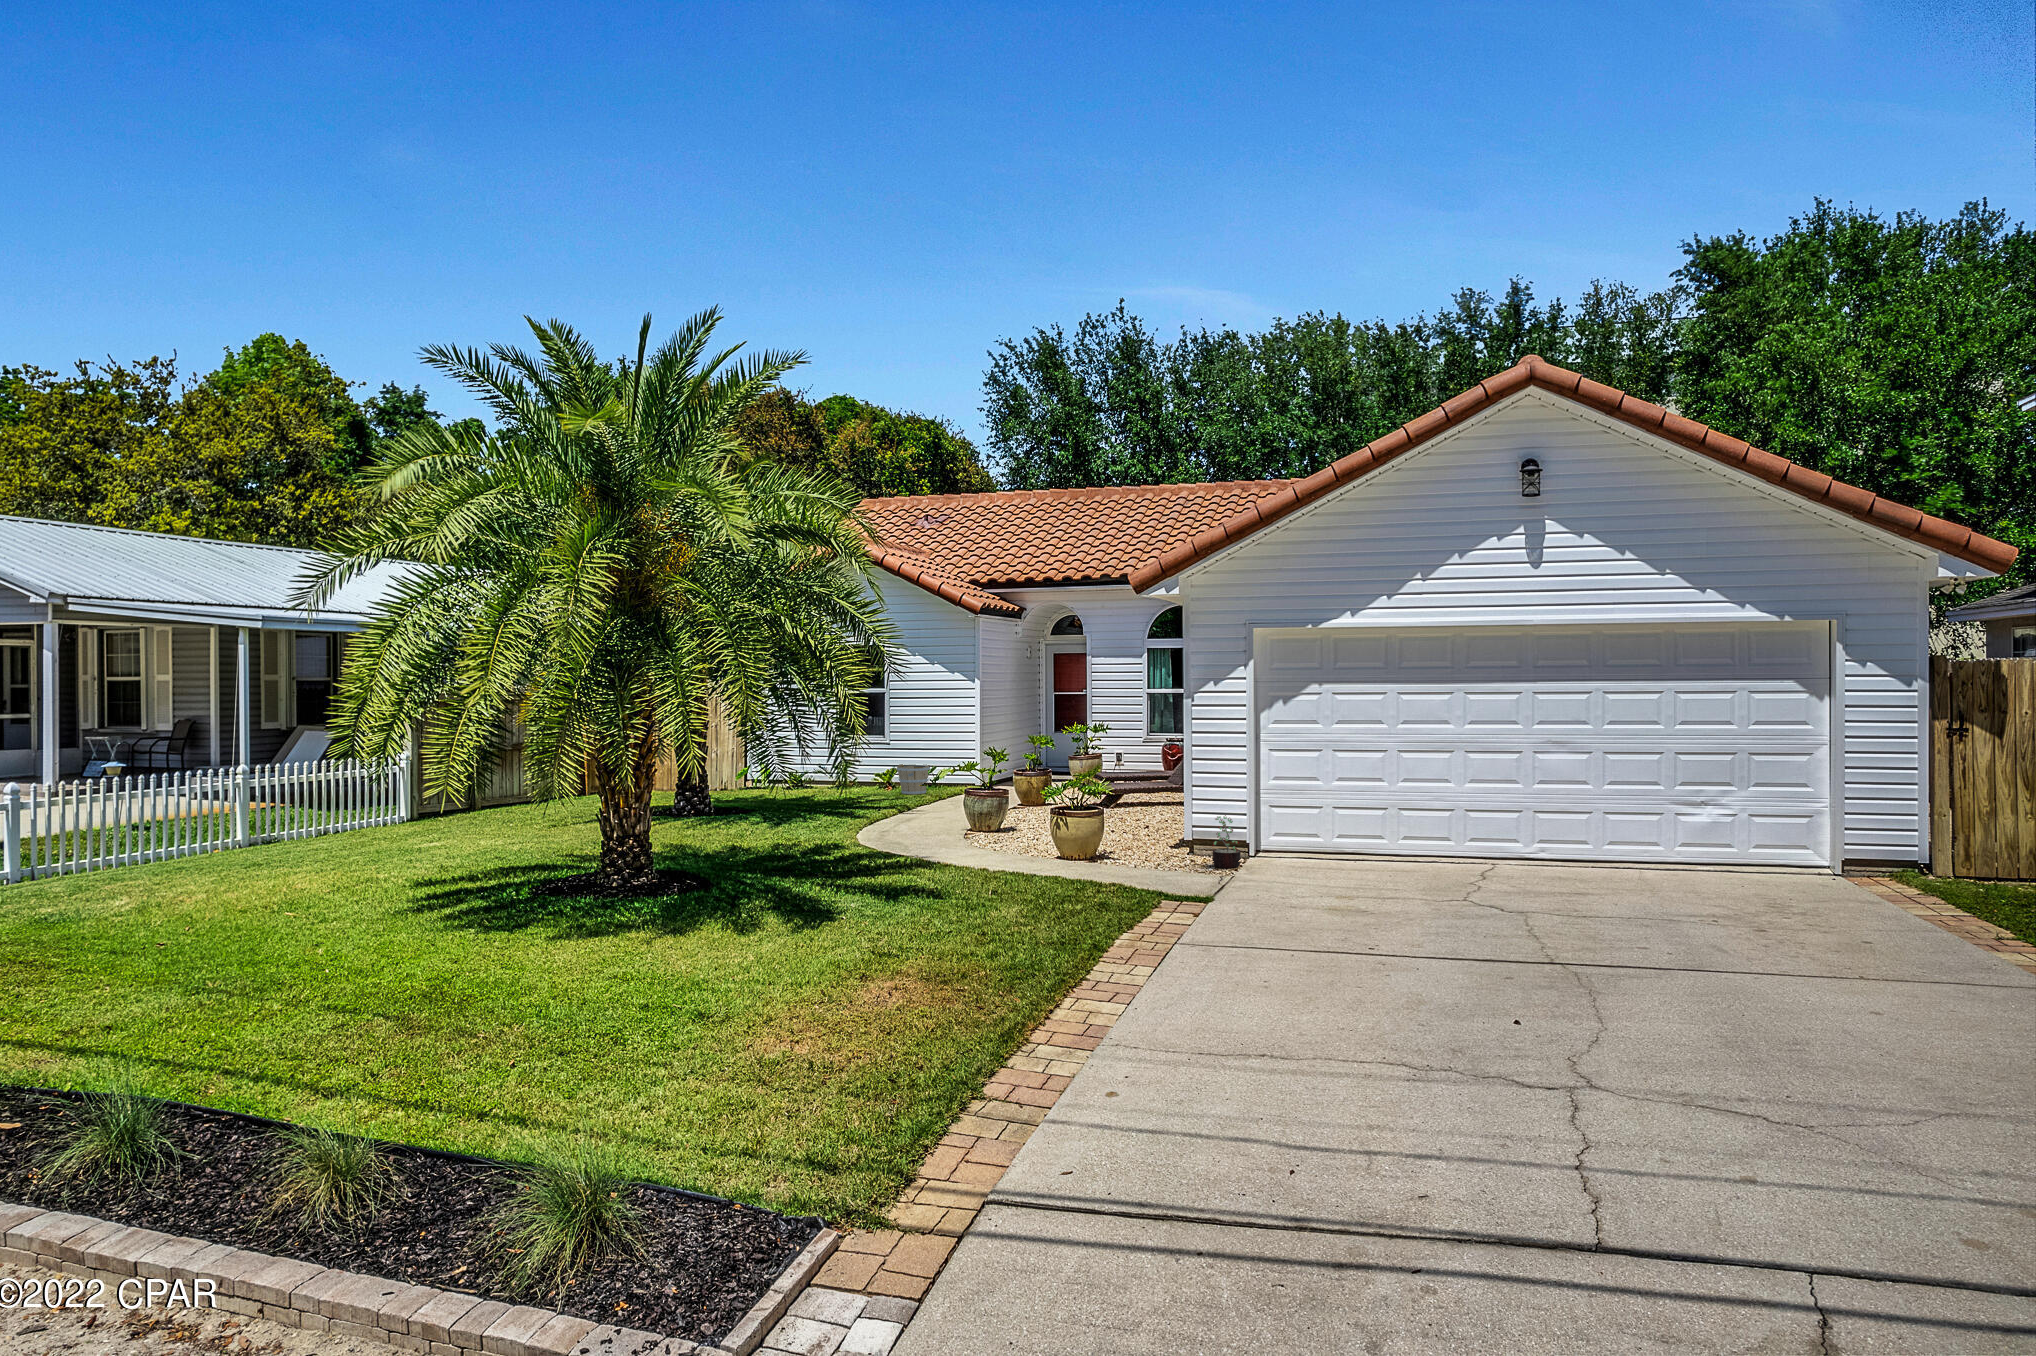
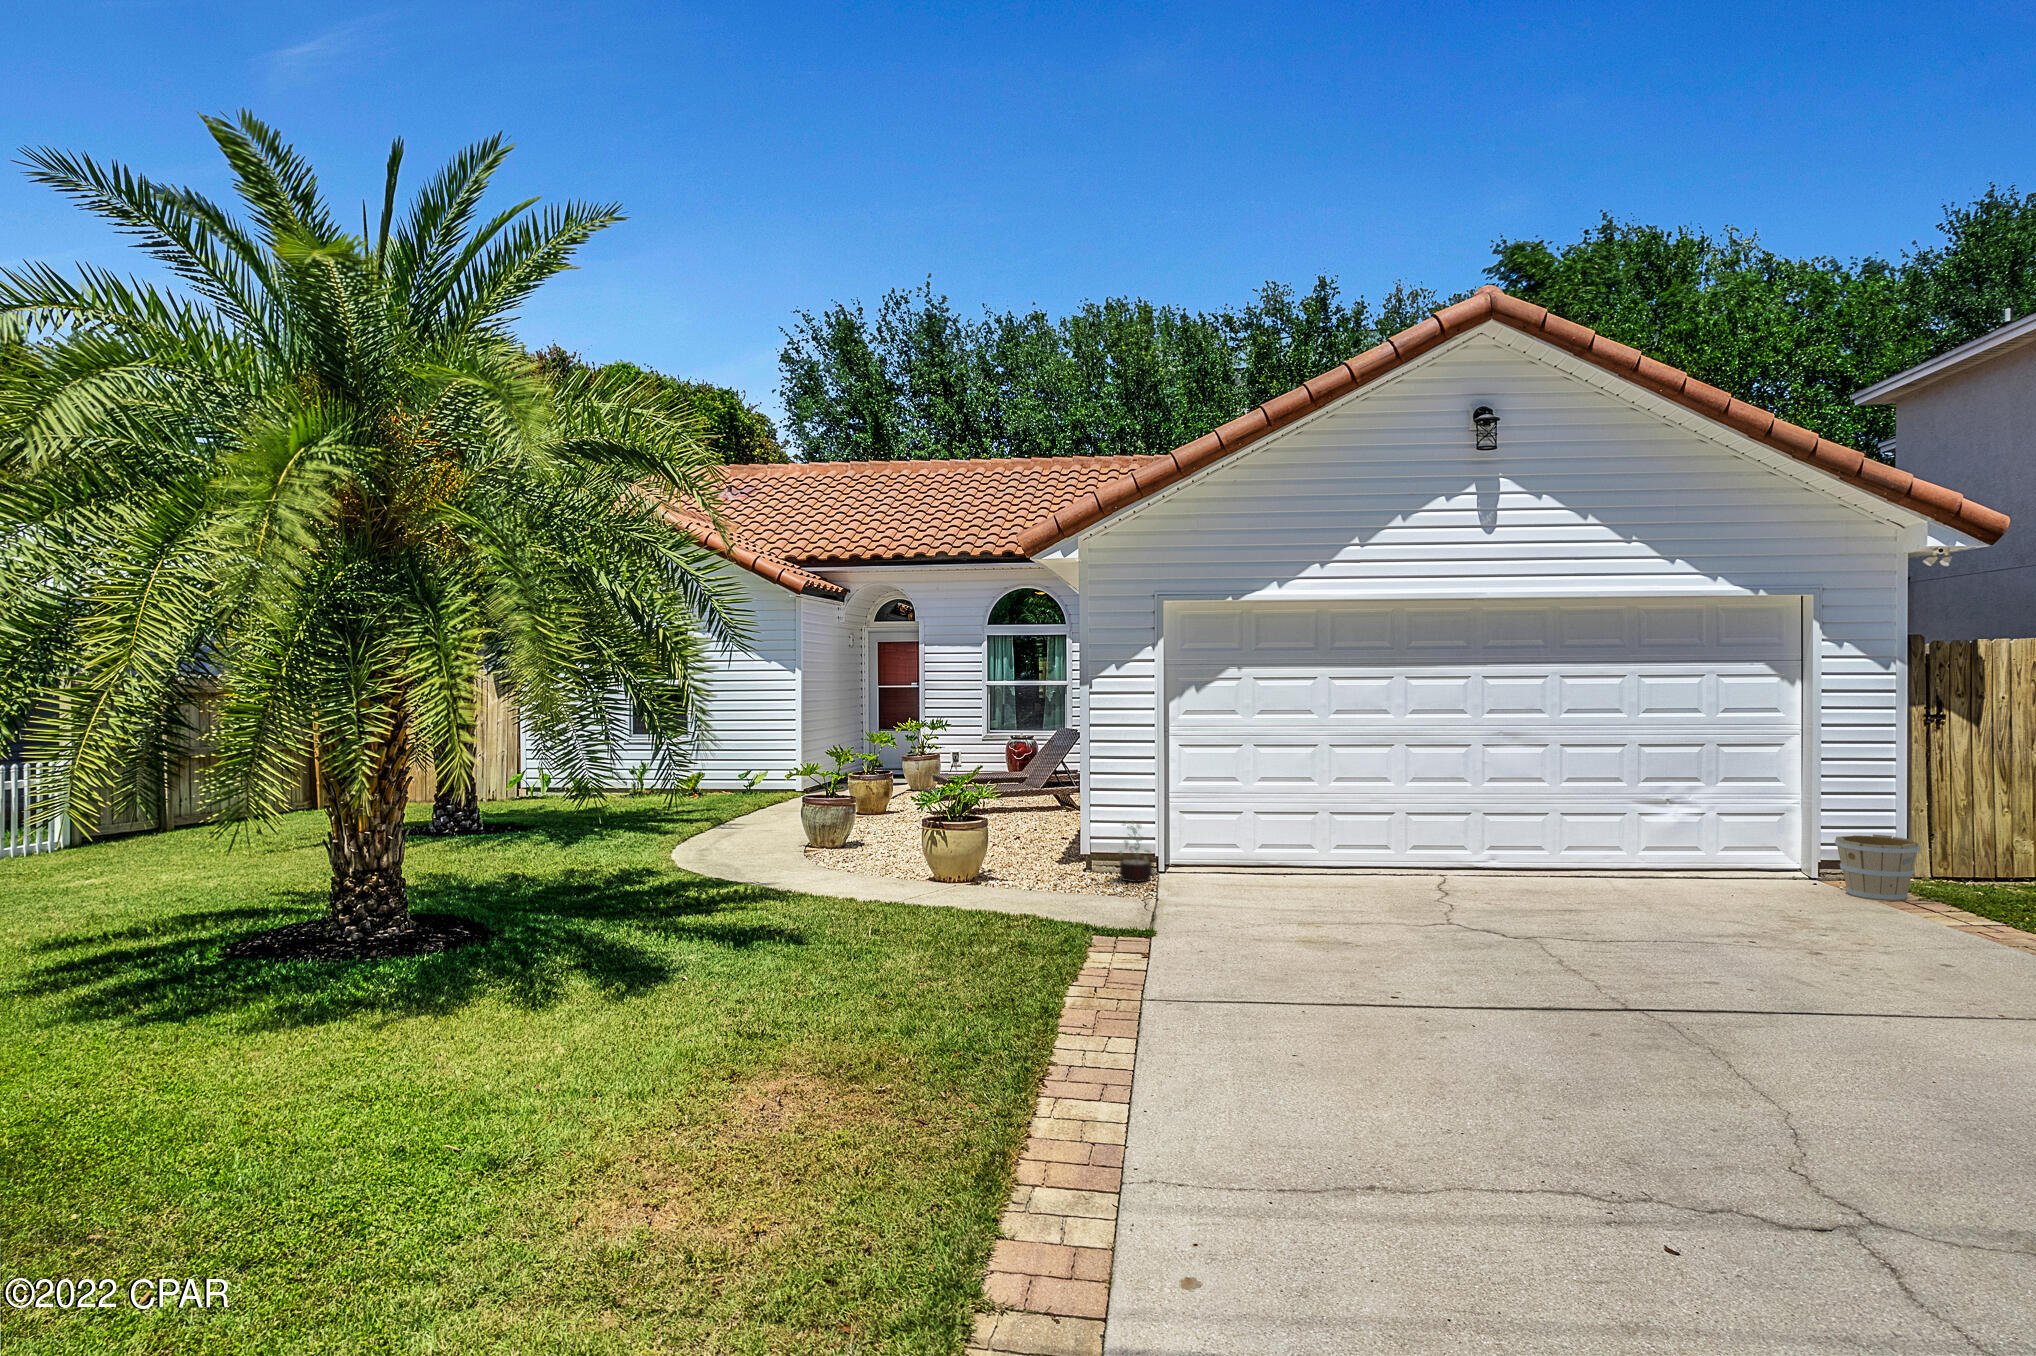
wooden bucket: present [897,764,930,795] -> present [1835,834,1920,901]

